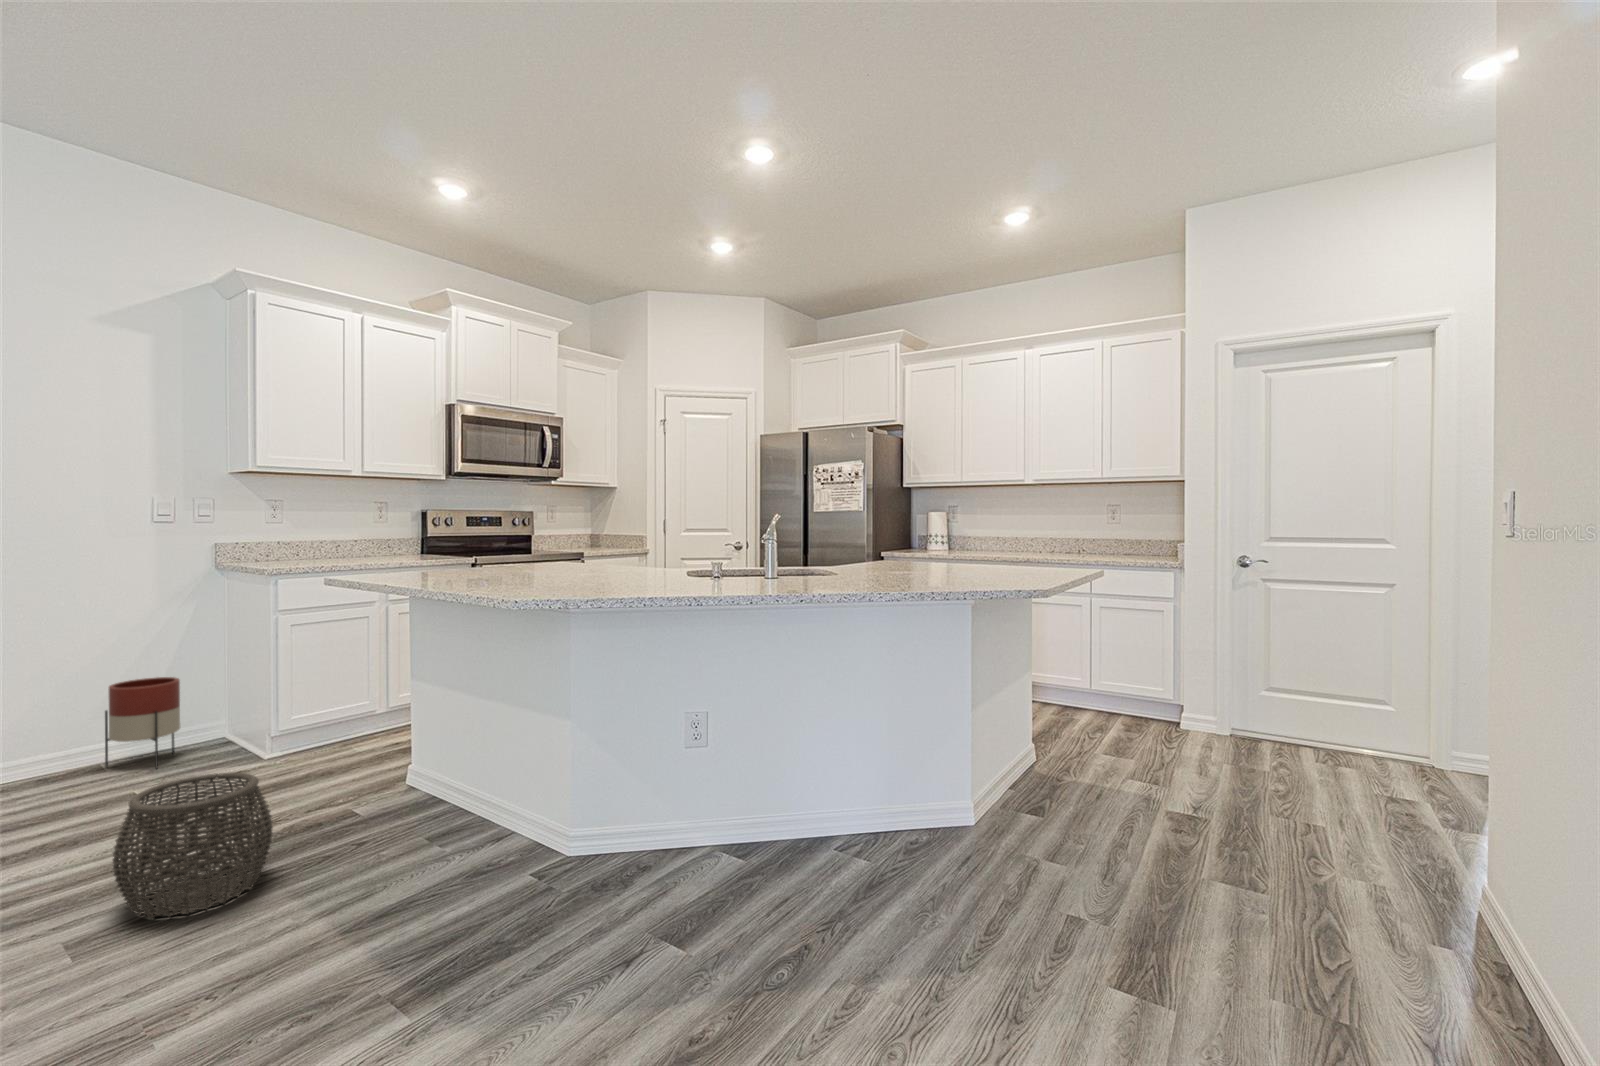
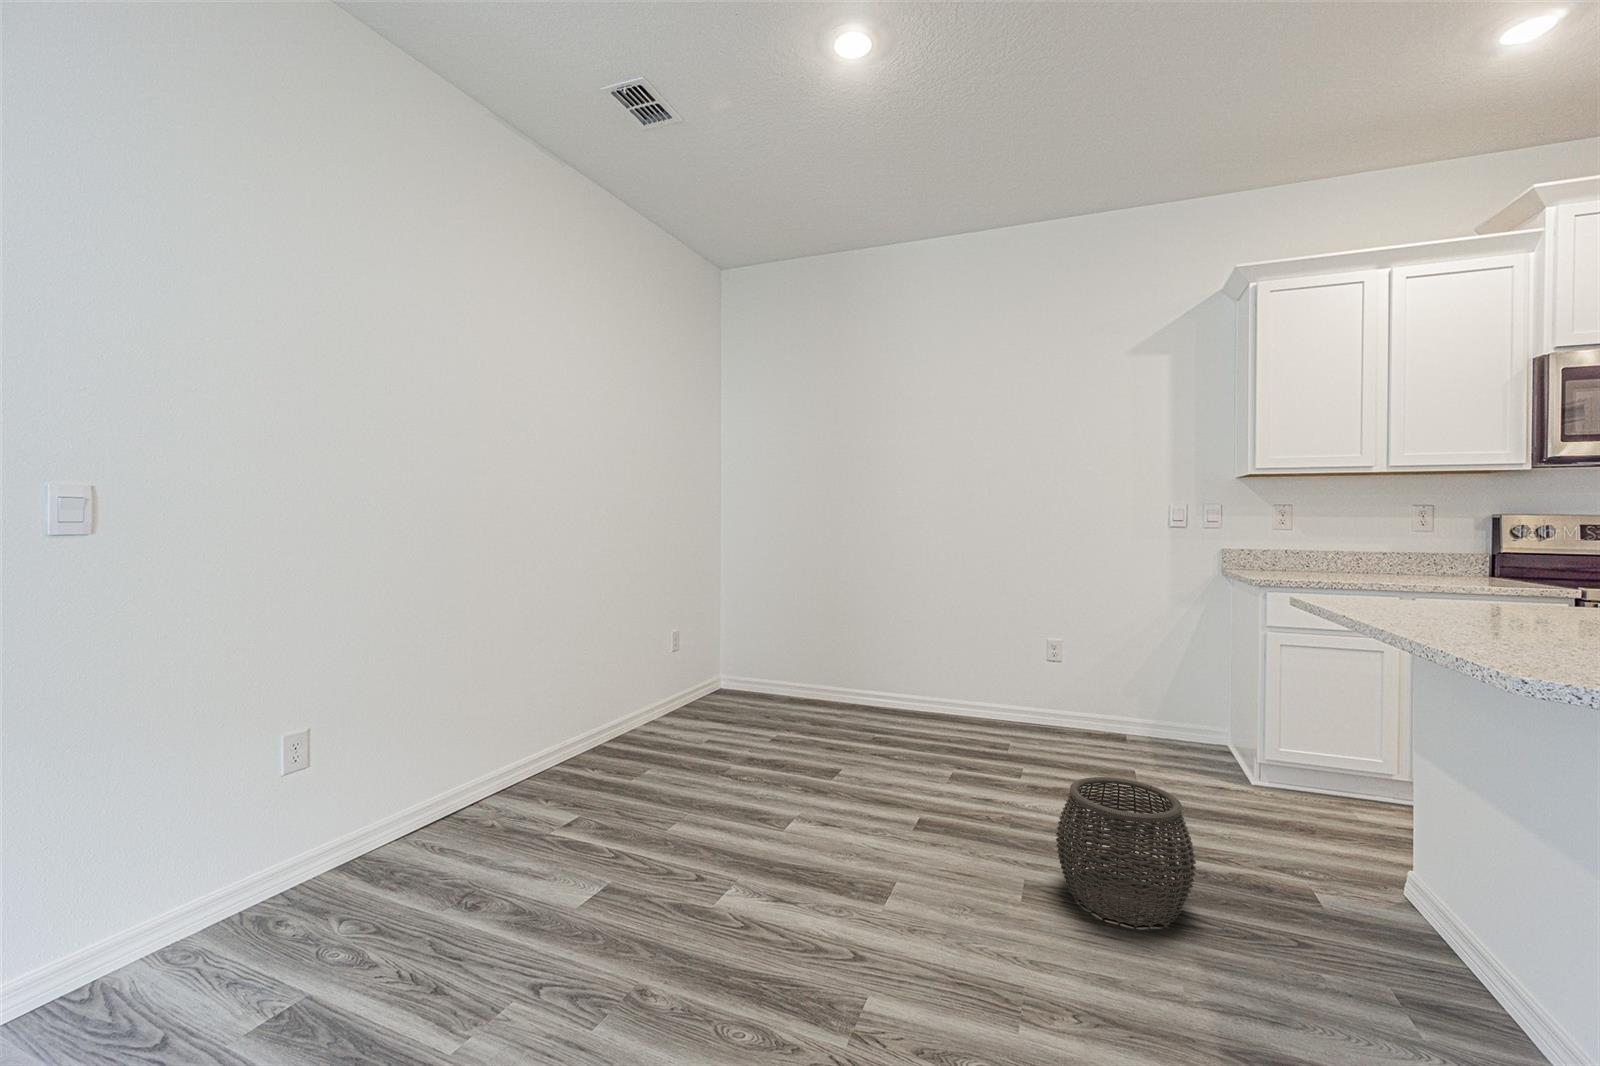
planter: present [105,677,180,769] -> none [1129,669,1186,755]

